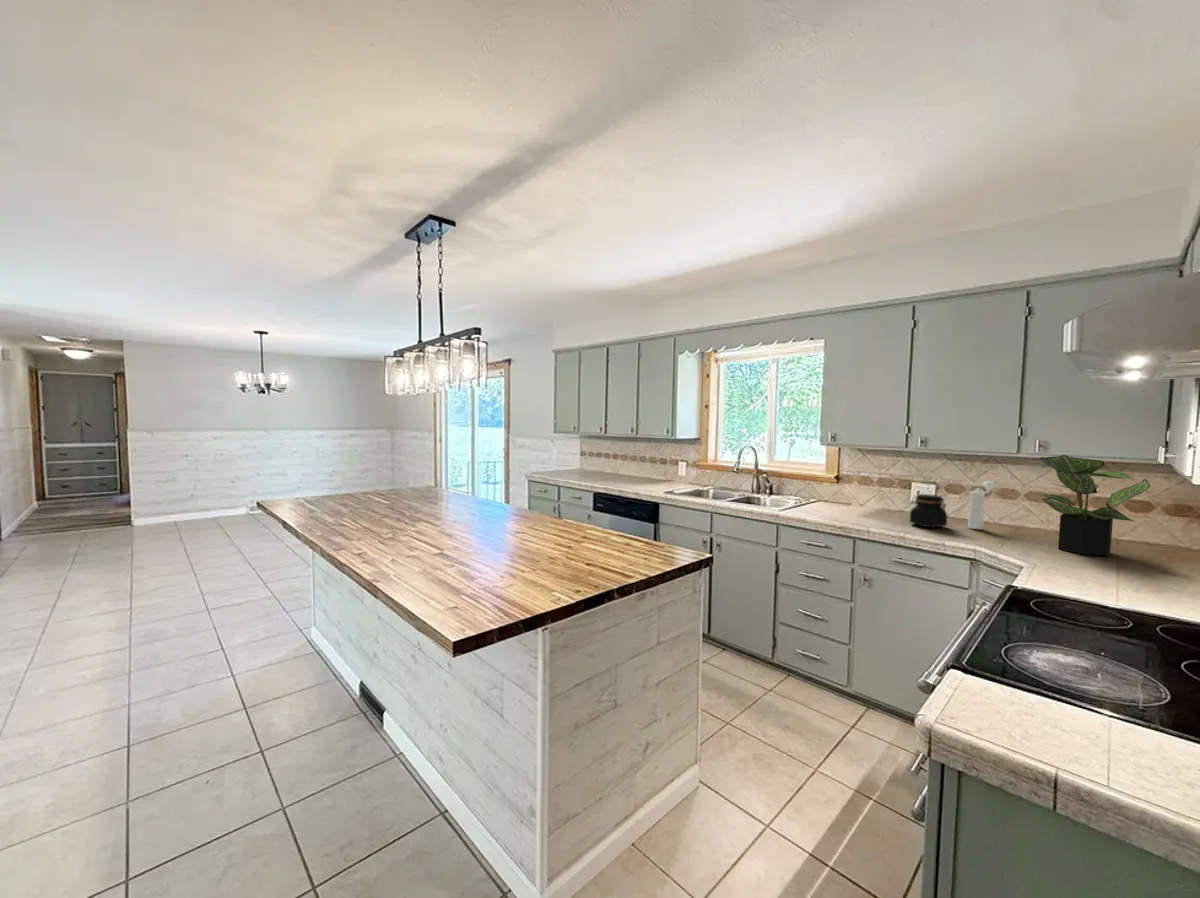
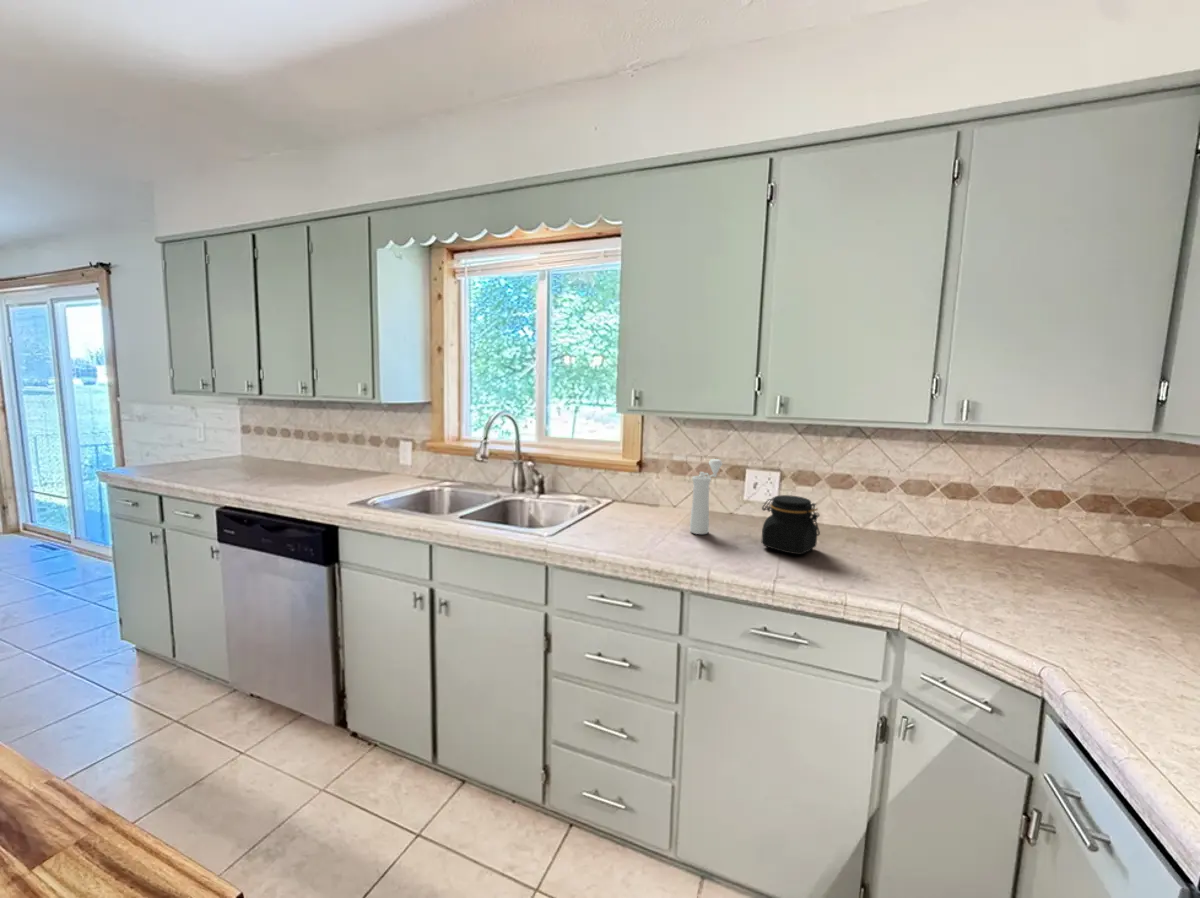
potted plant: present [1038,455,1150,556] -> none [959,434,1144,602]
pepper mill: present [968,481,994,529] -> present [690,459,722,534]

